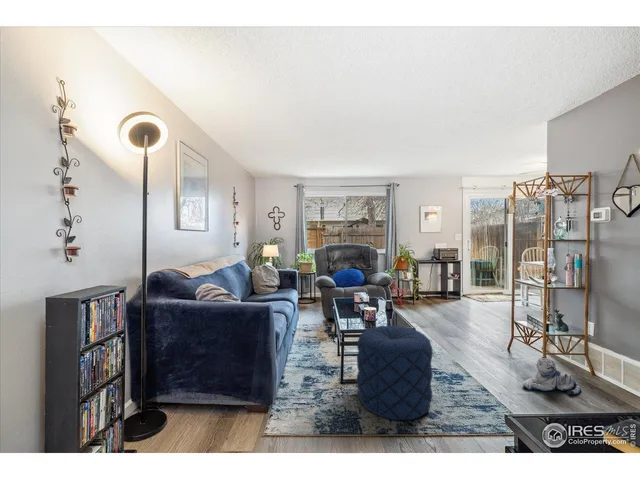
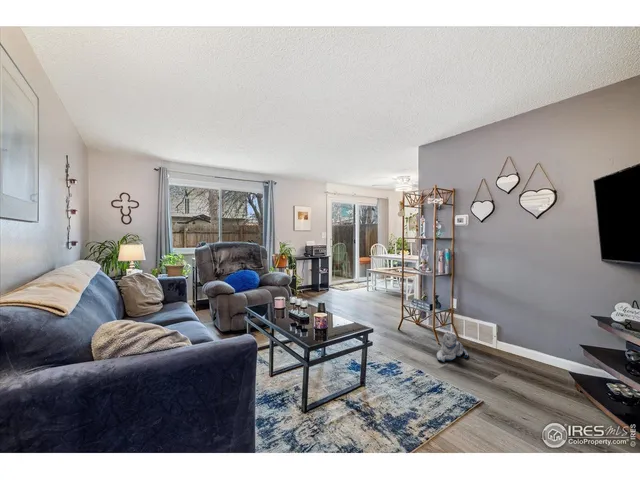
pouf: present [357,326,433,420] -> none [331,330,412,439]

